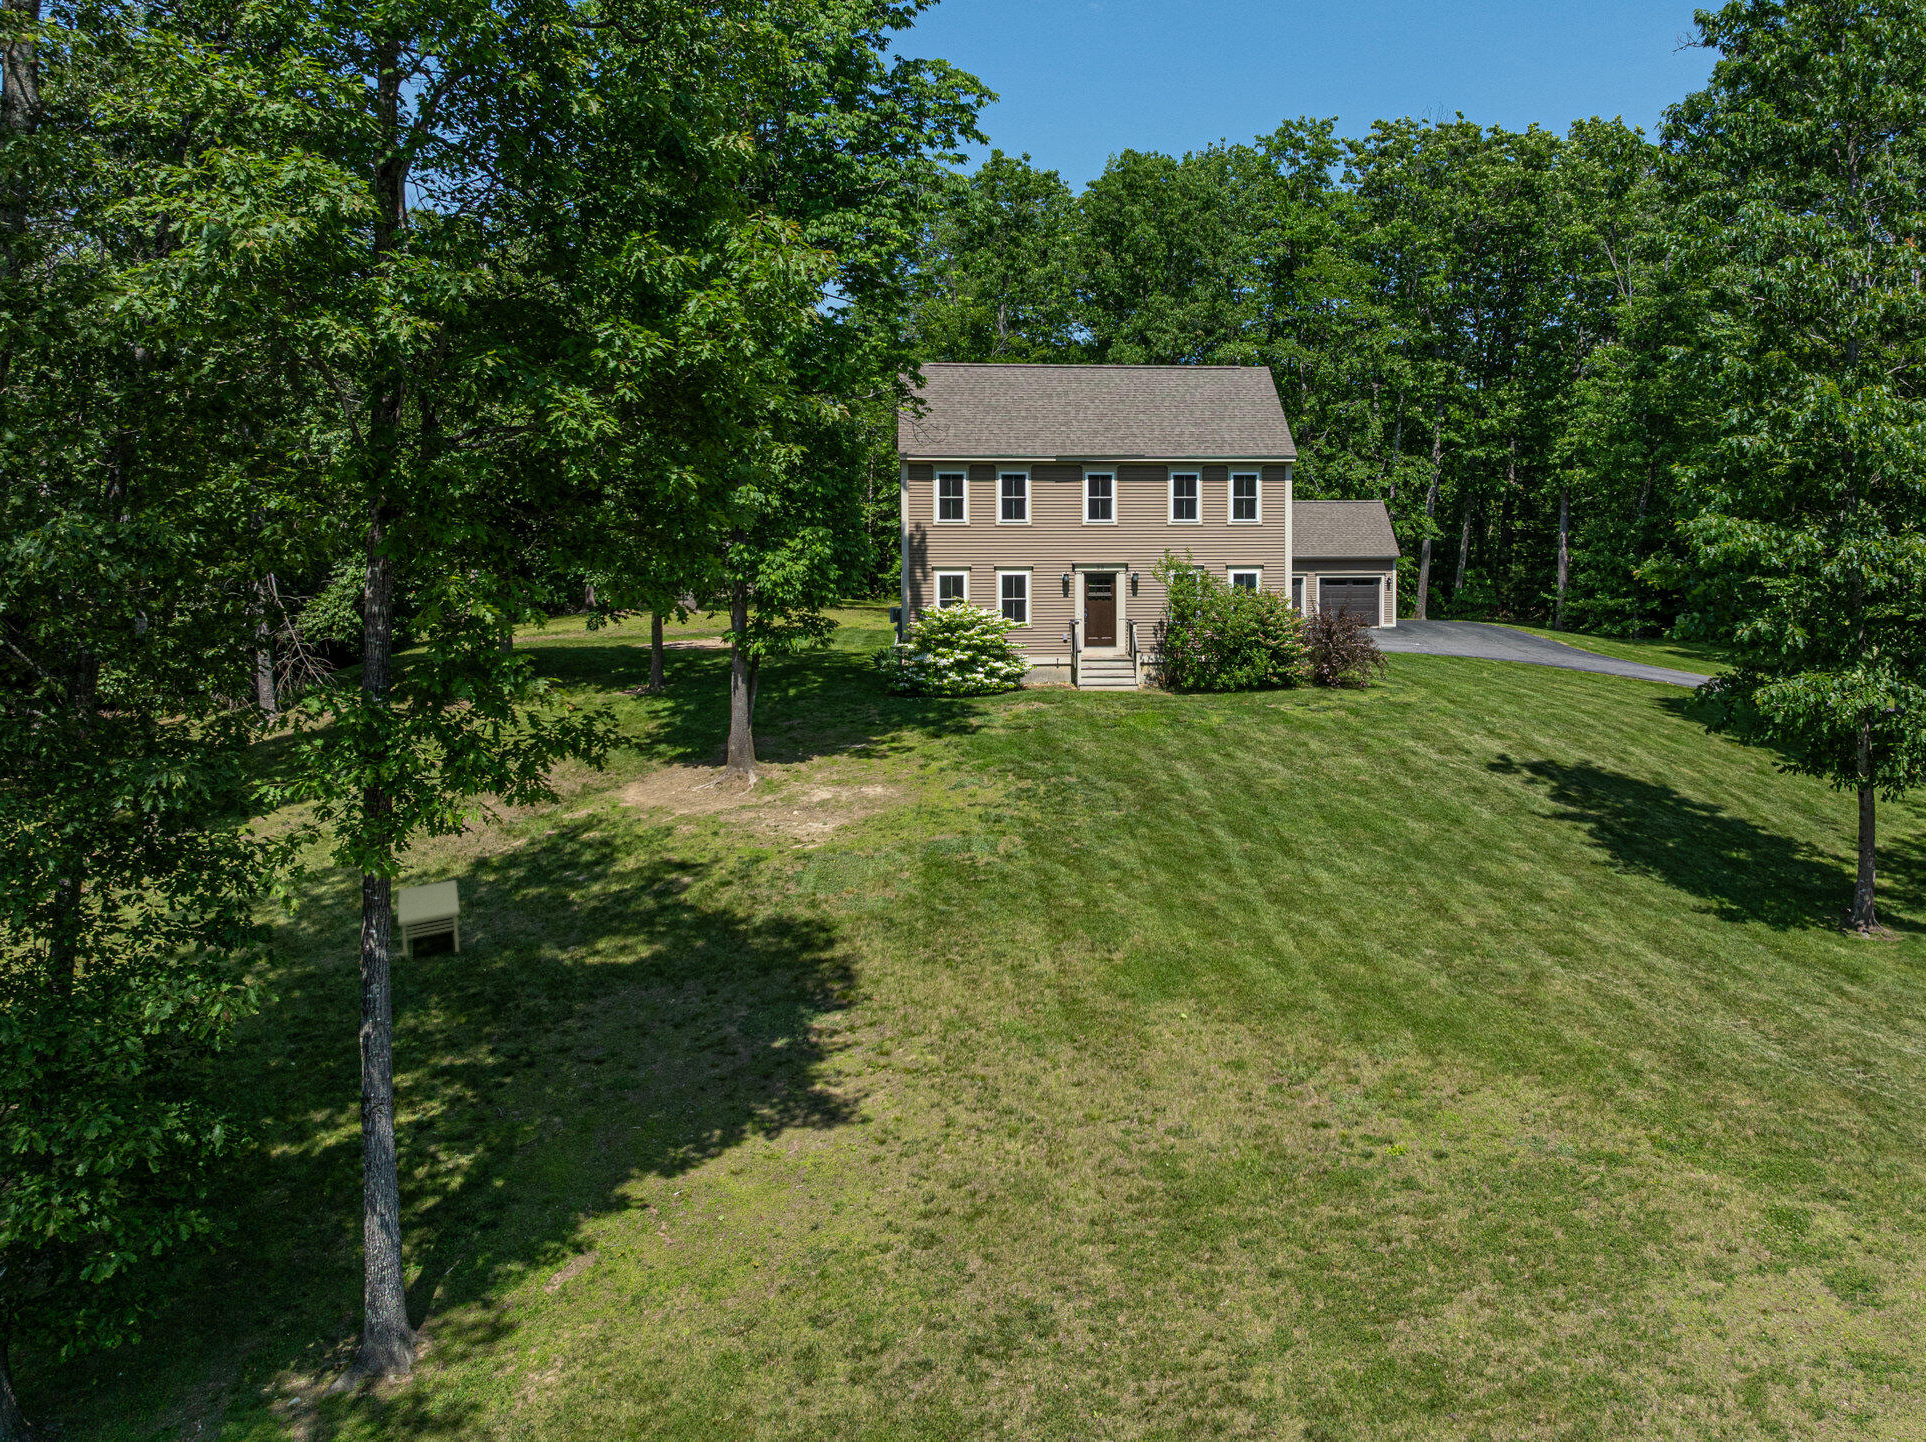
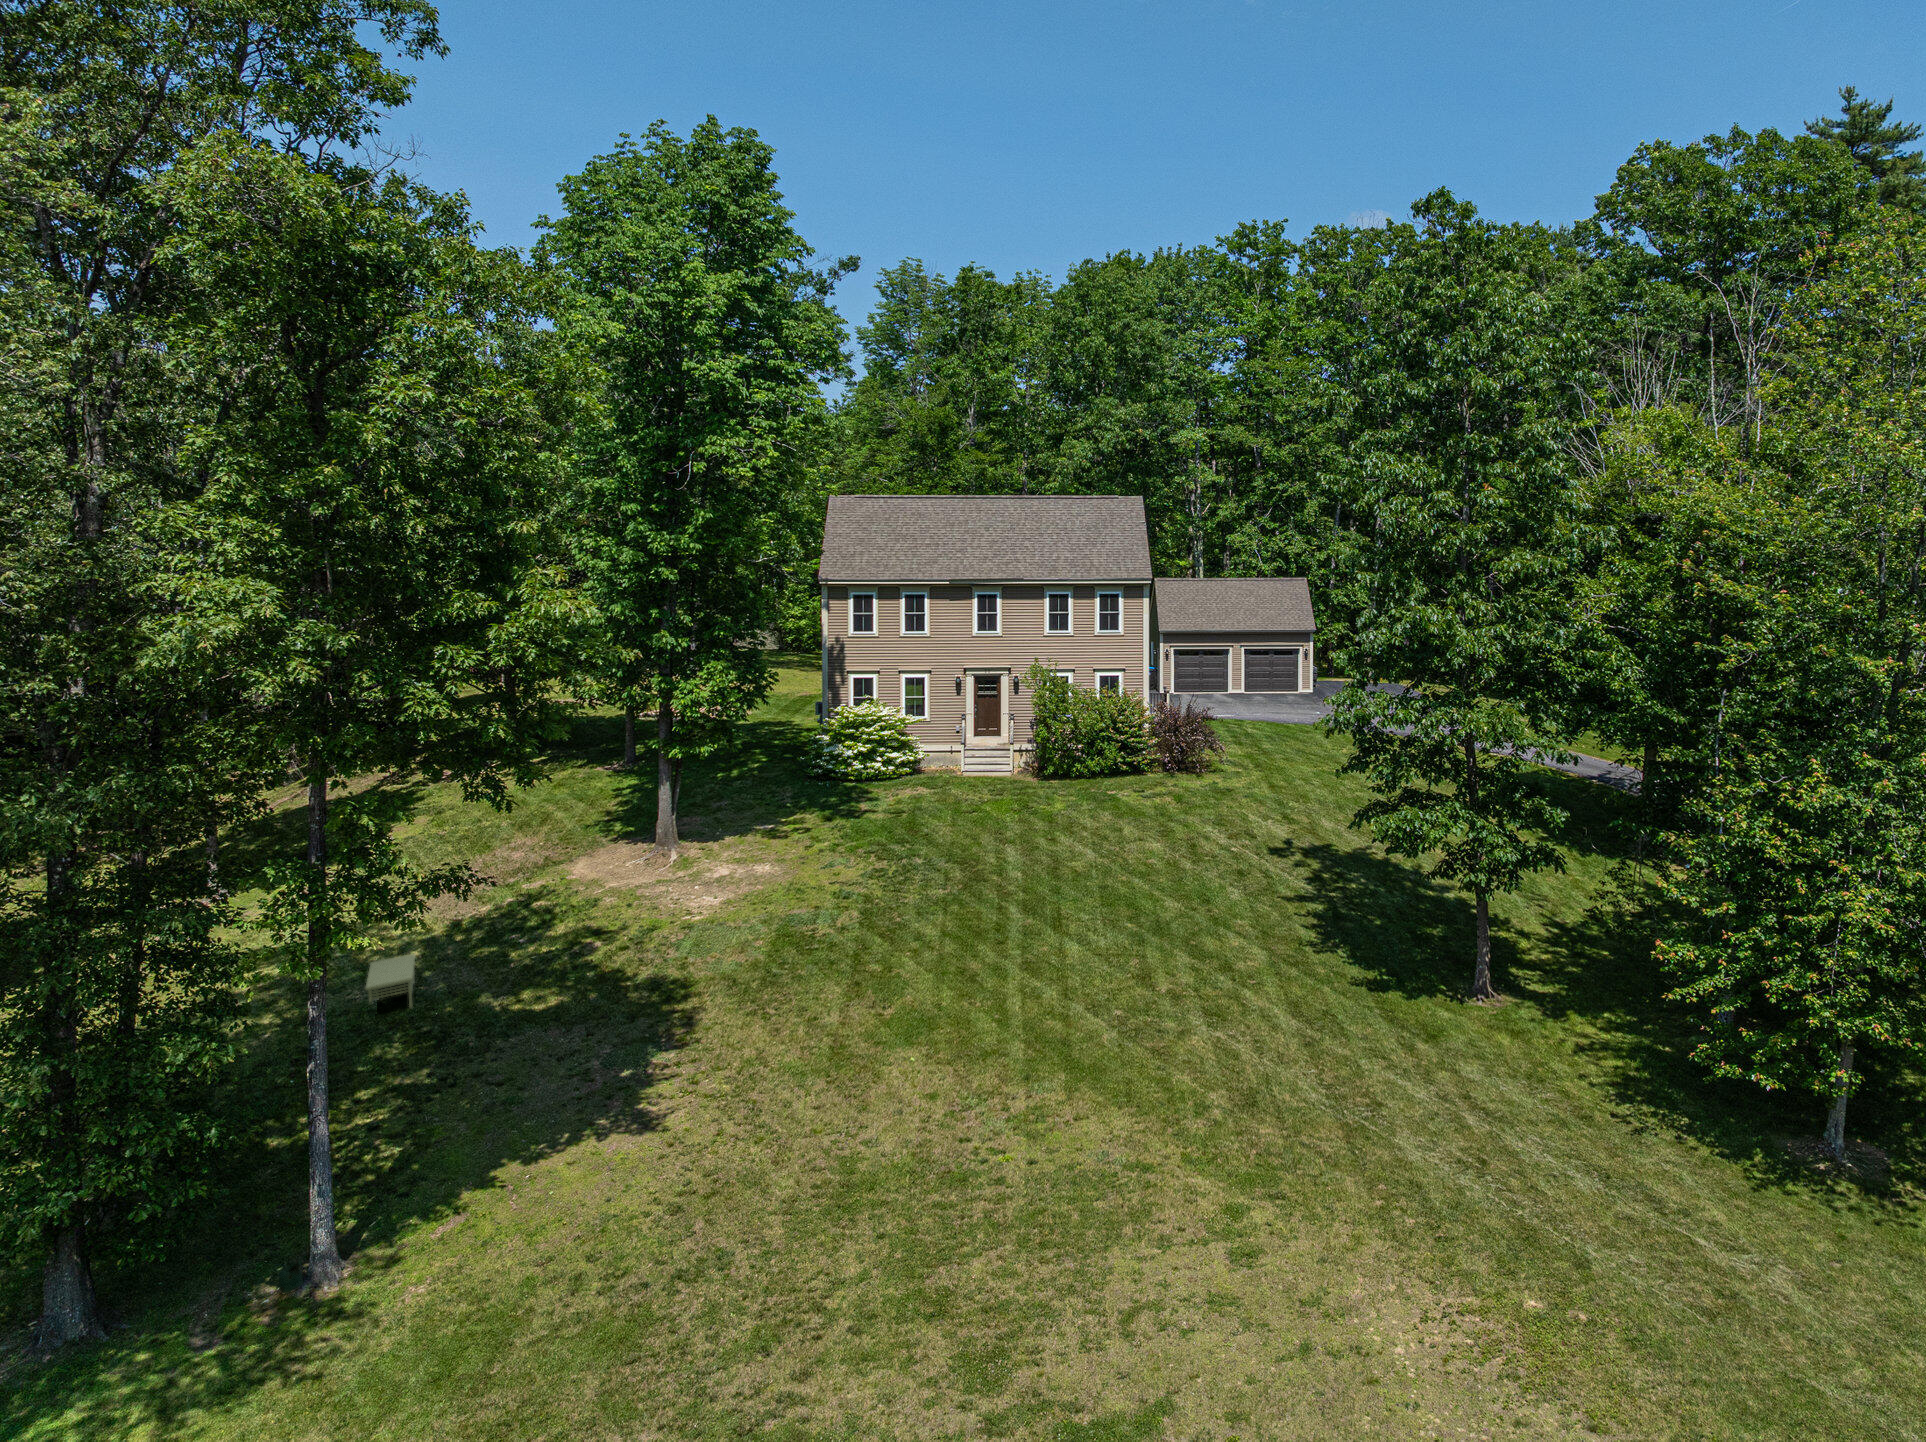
watering can: none [298,1327,374,1385] -> present [256,1263,303,1294]

